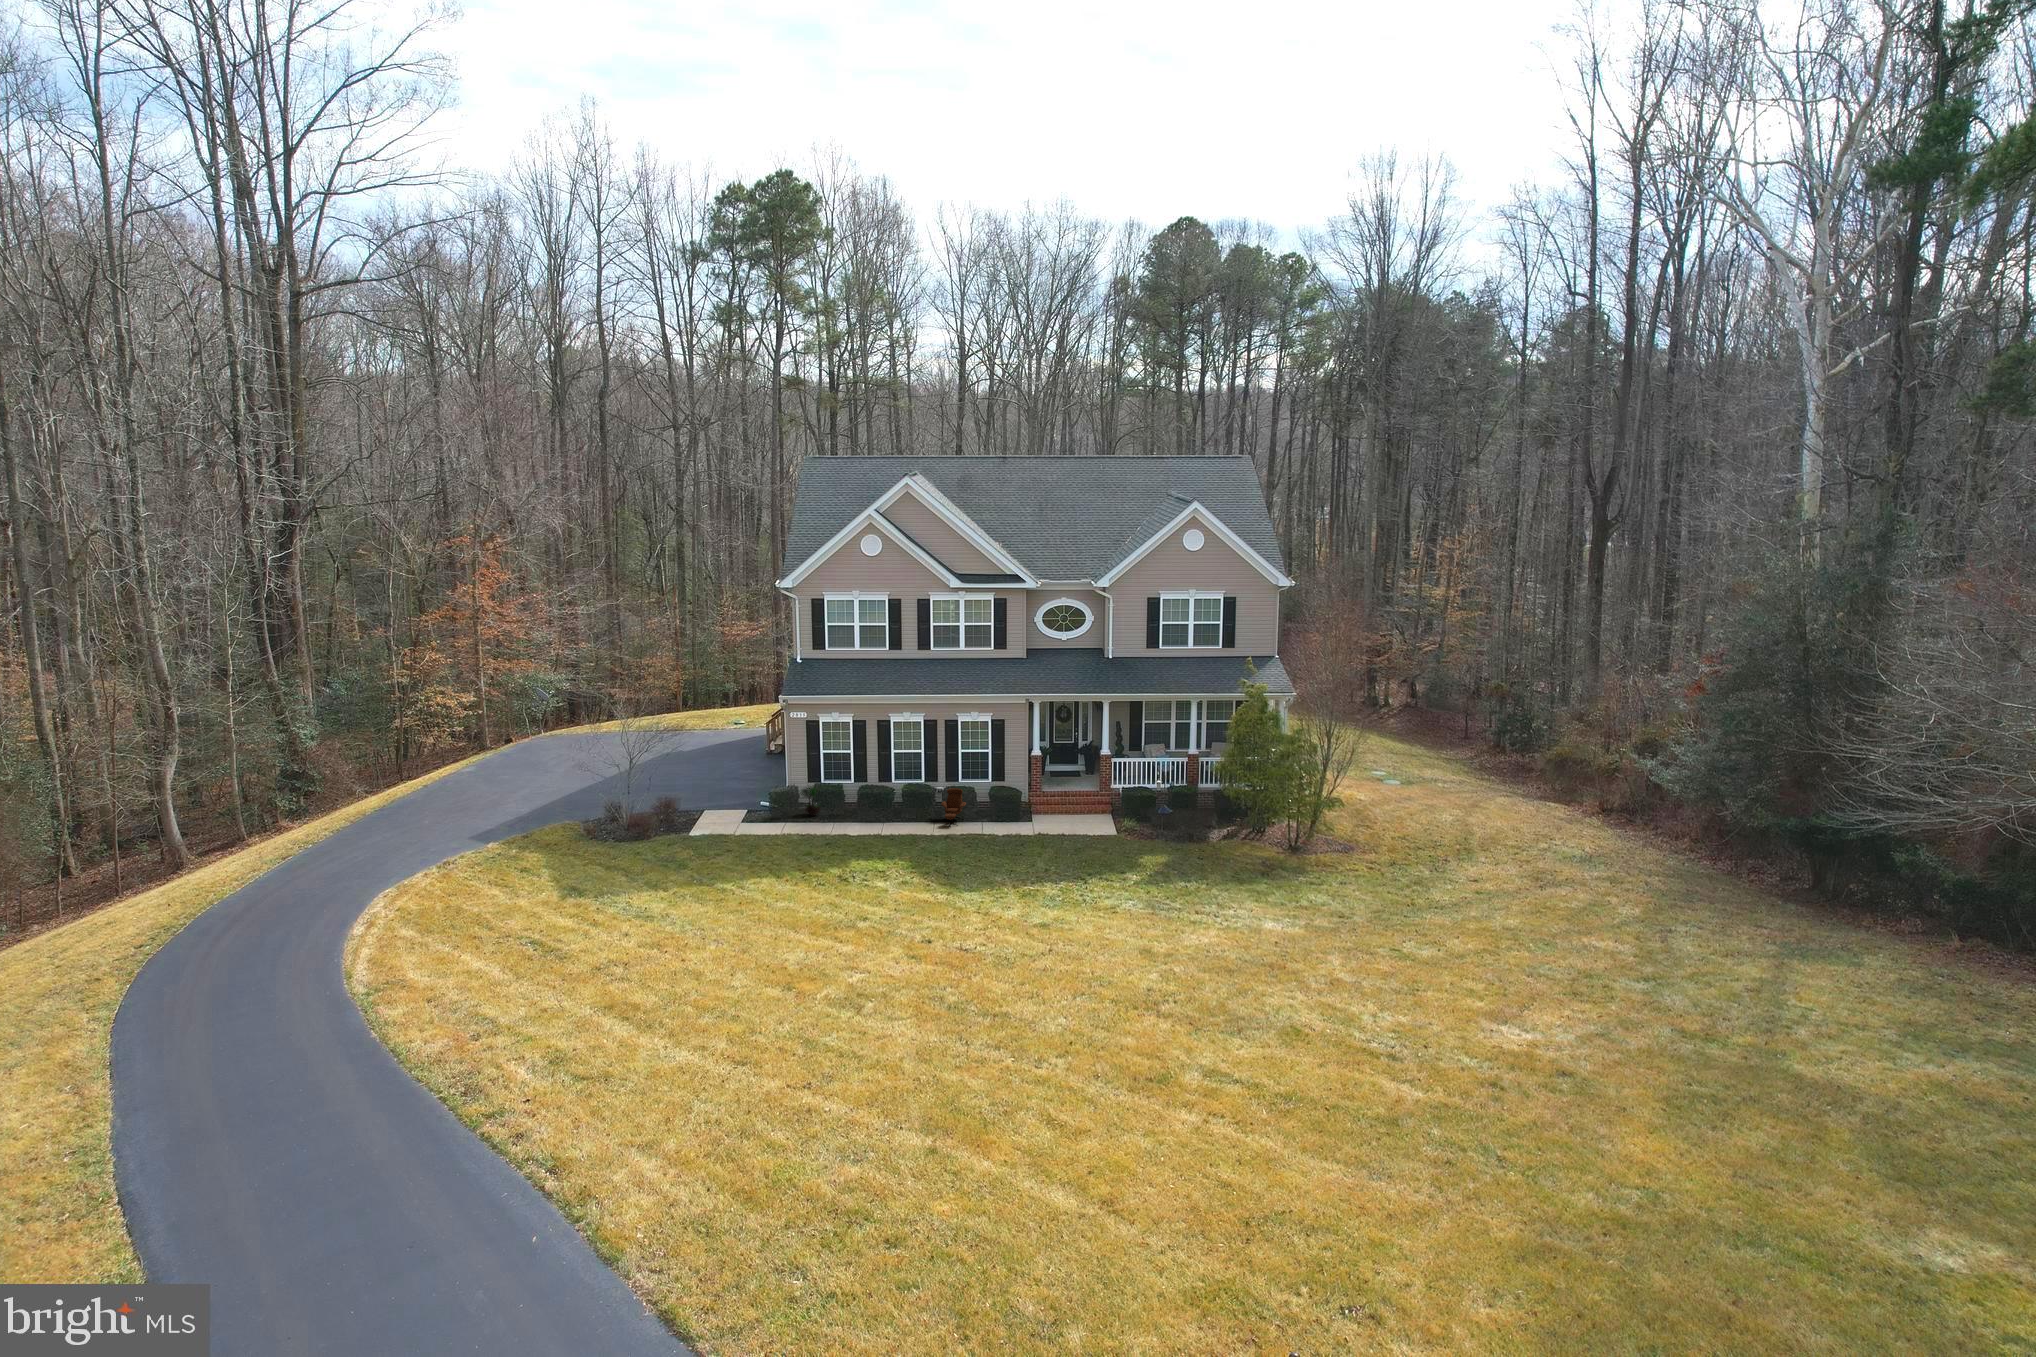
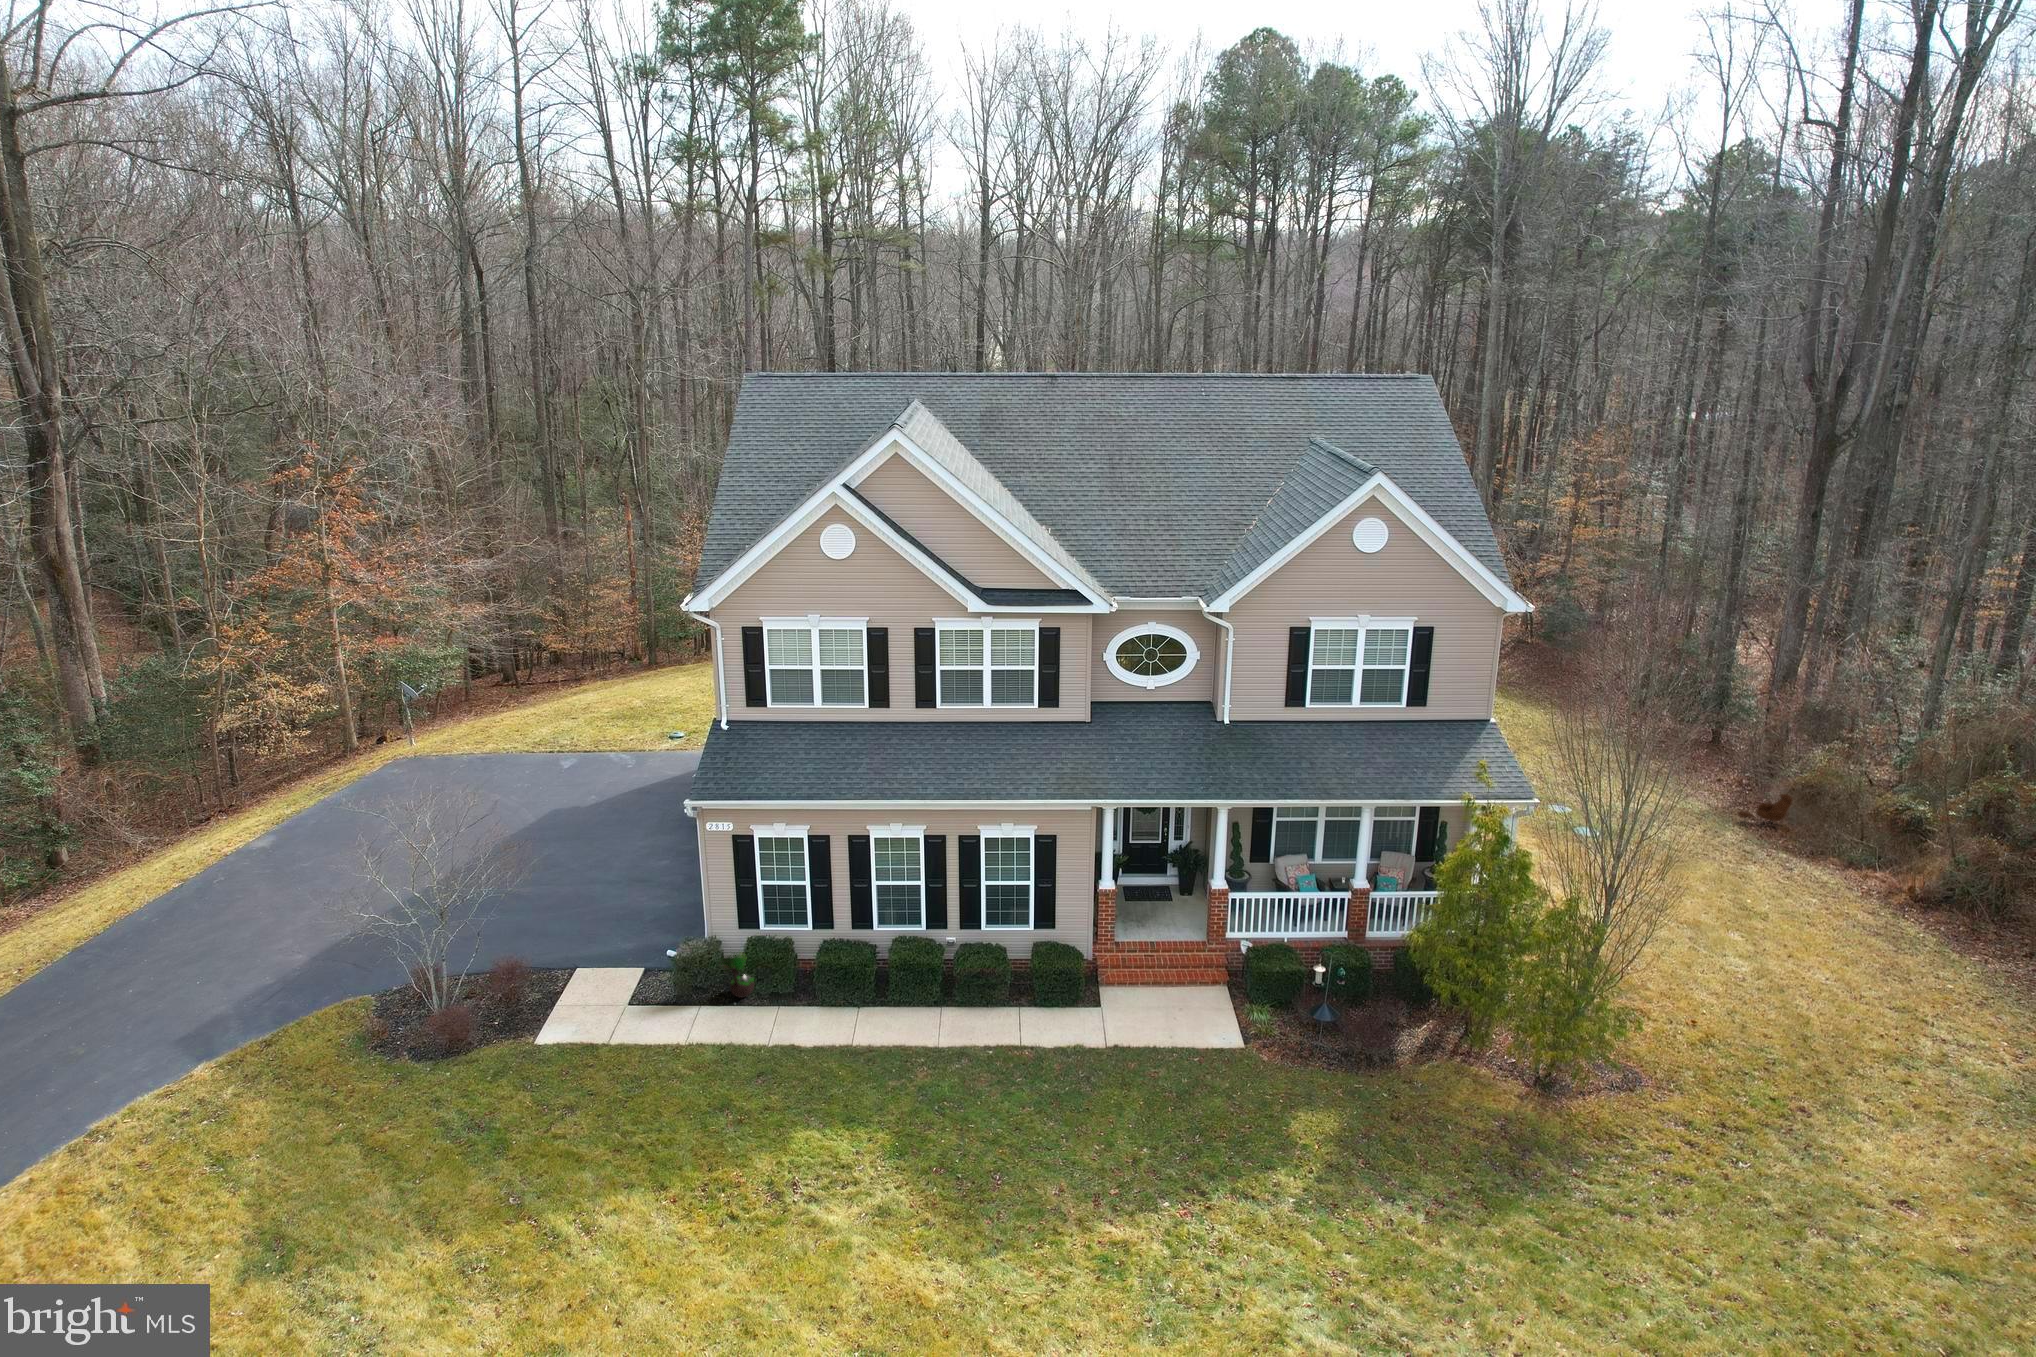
lounge chair: present [941,788,966,827] -> present [1738,794,1793,825]

